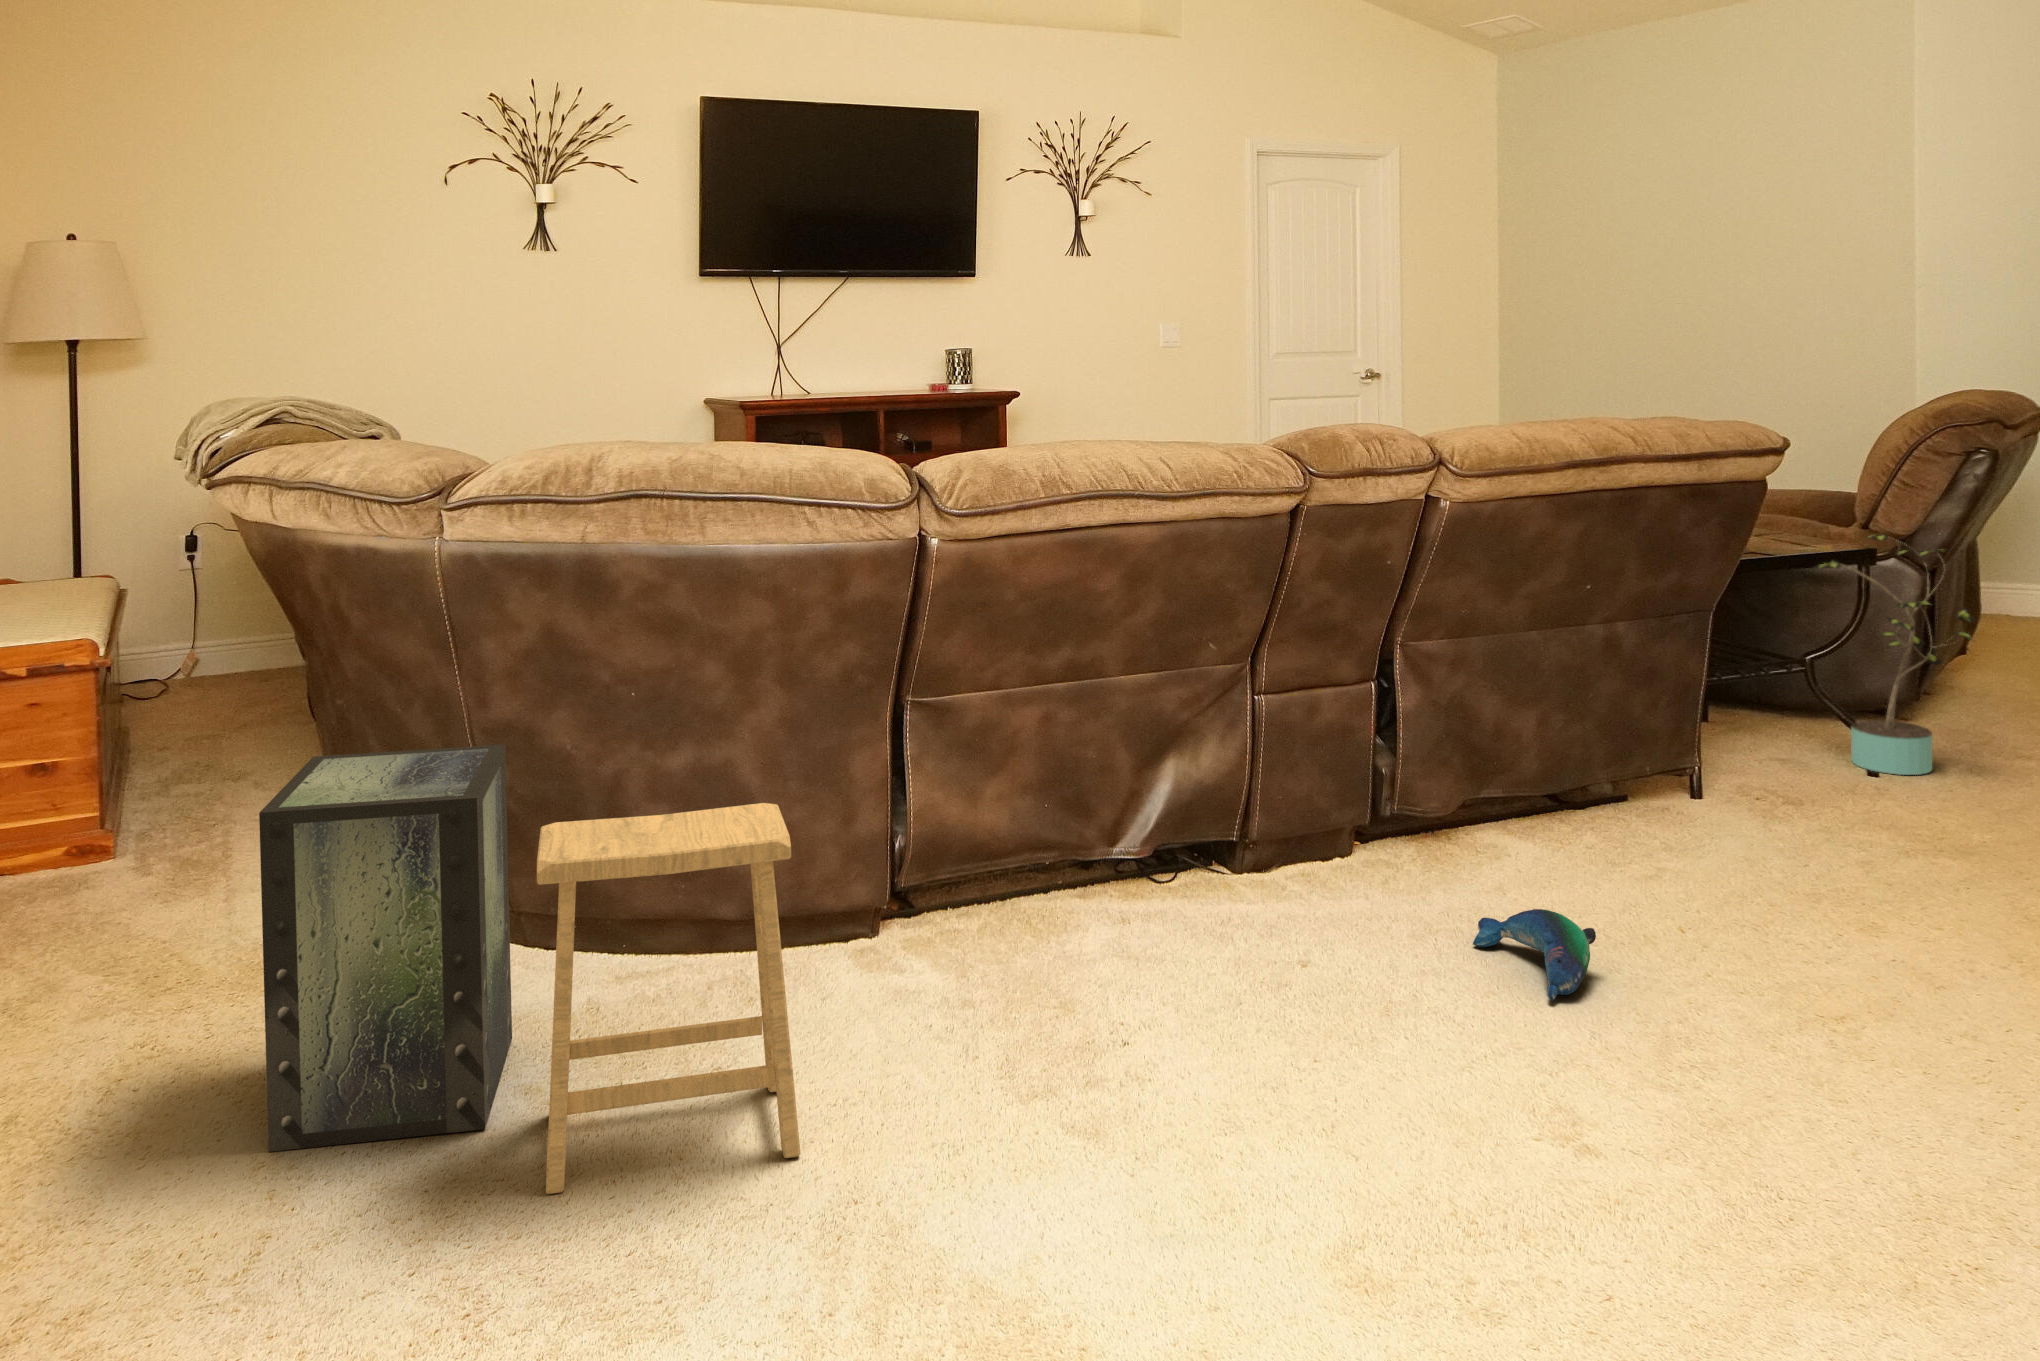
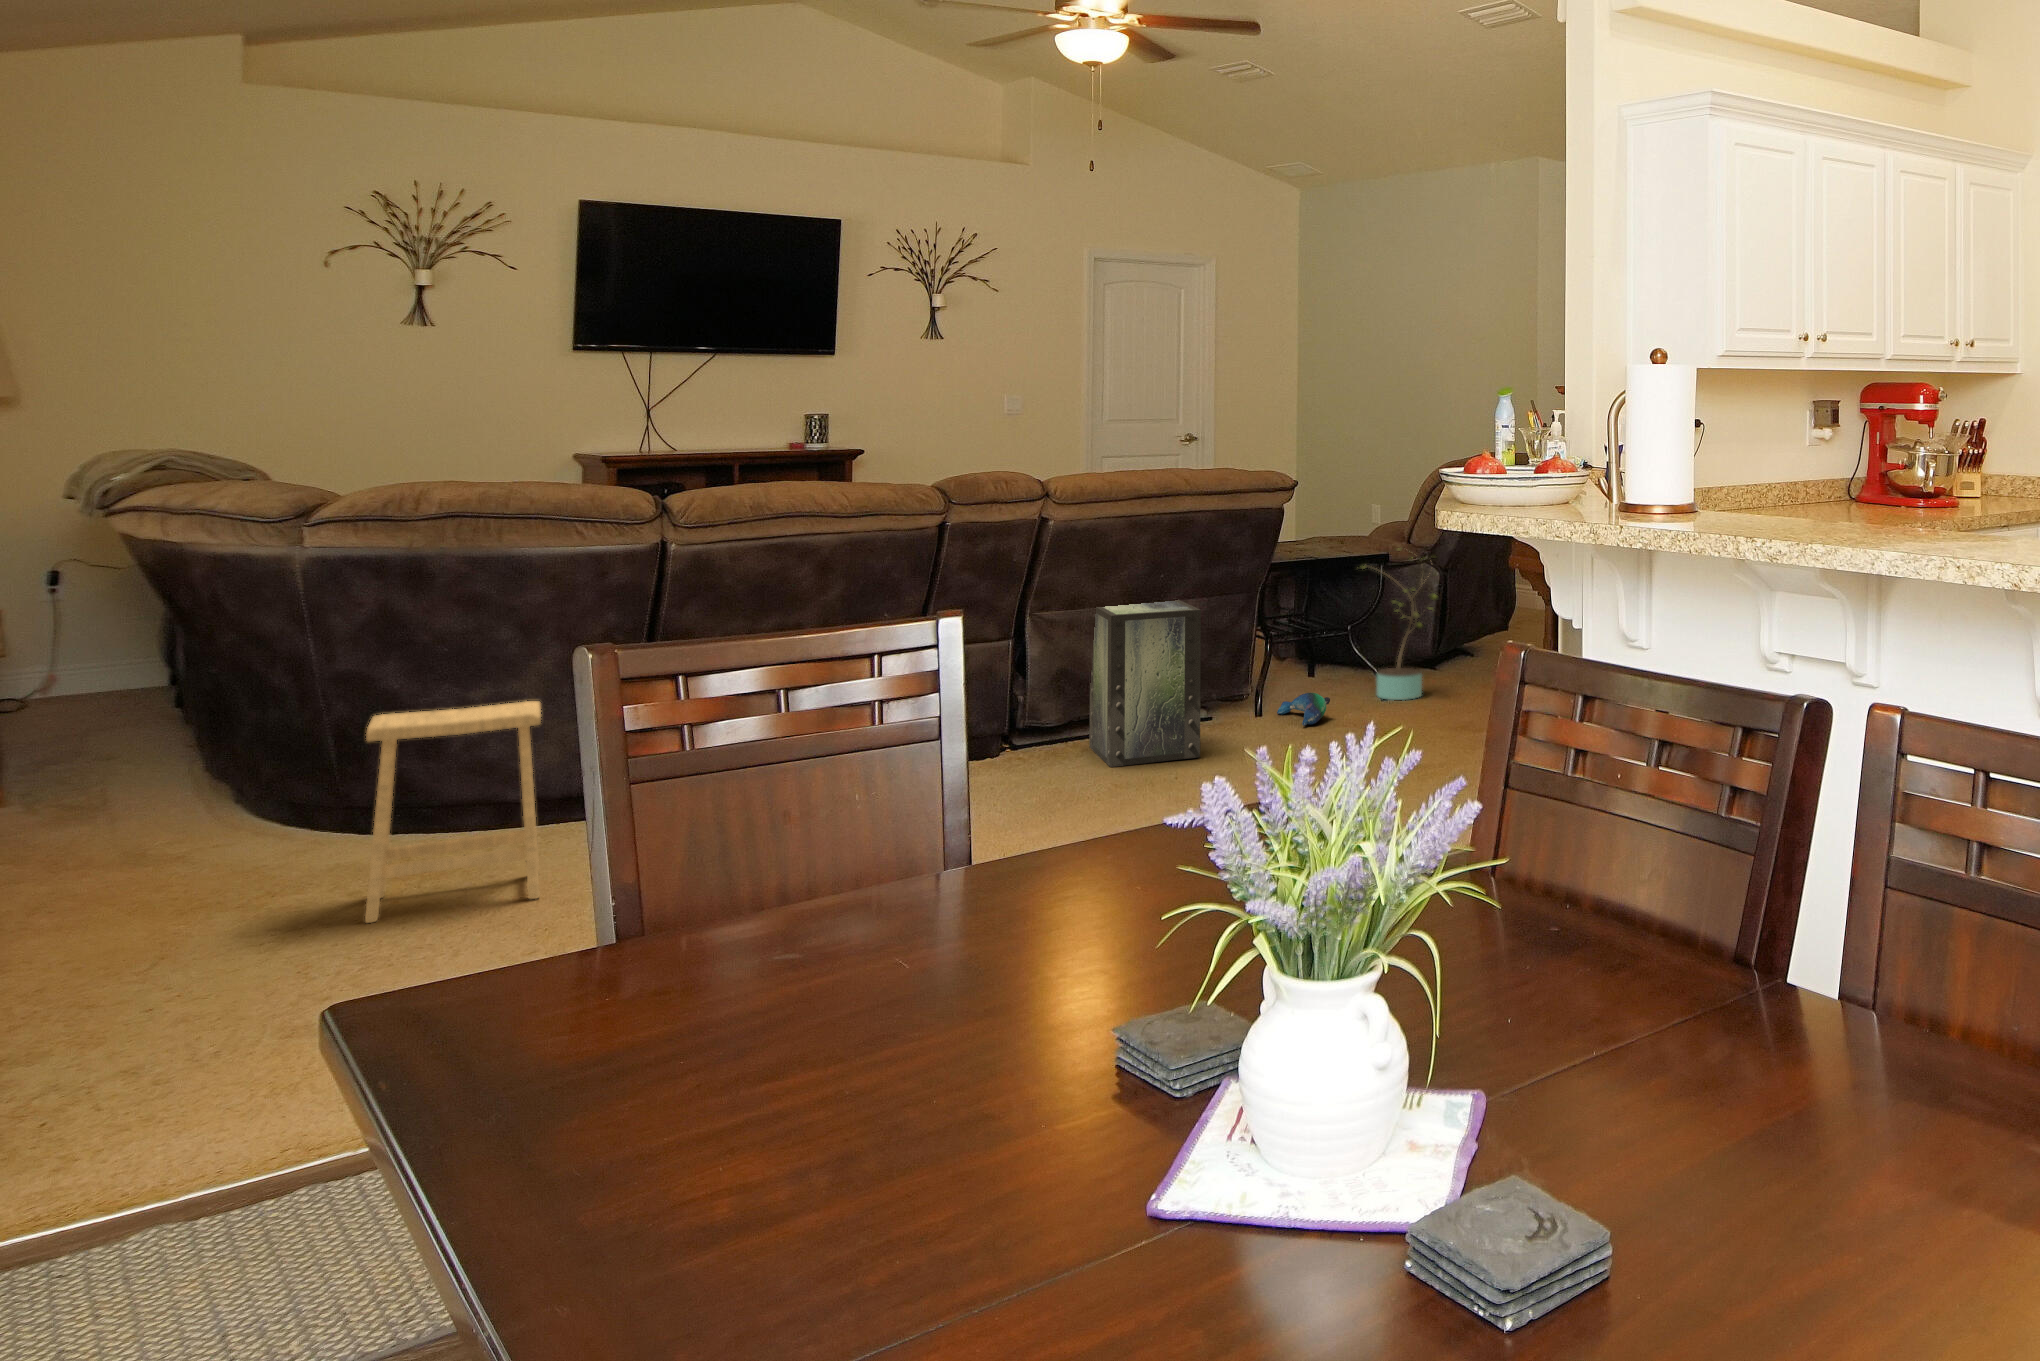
storage box: present [259,745,512,1152] -> present [1089,600,1201,767]
plush toy: present [1473,909,1596,1001] -> present [1277,693,1330,726]

